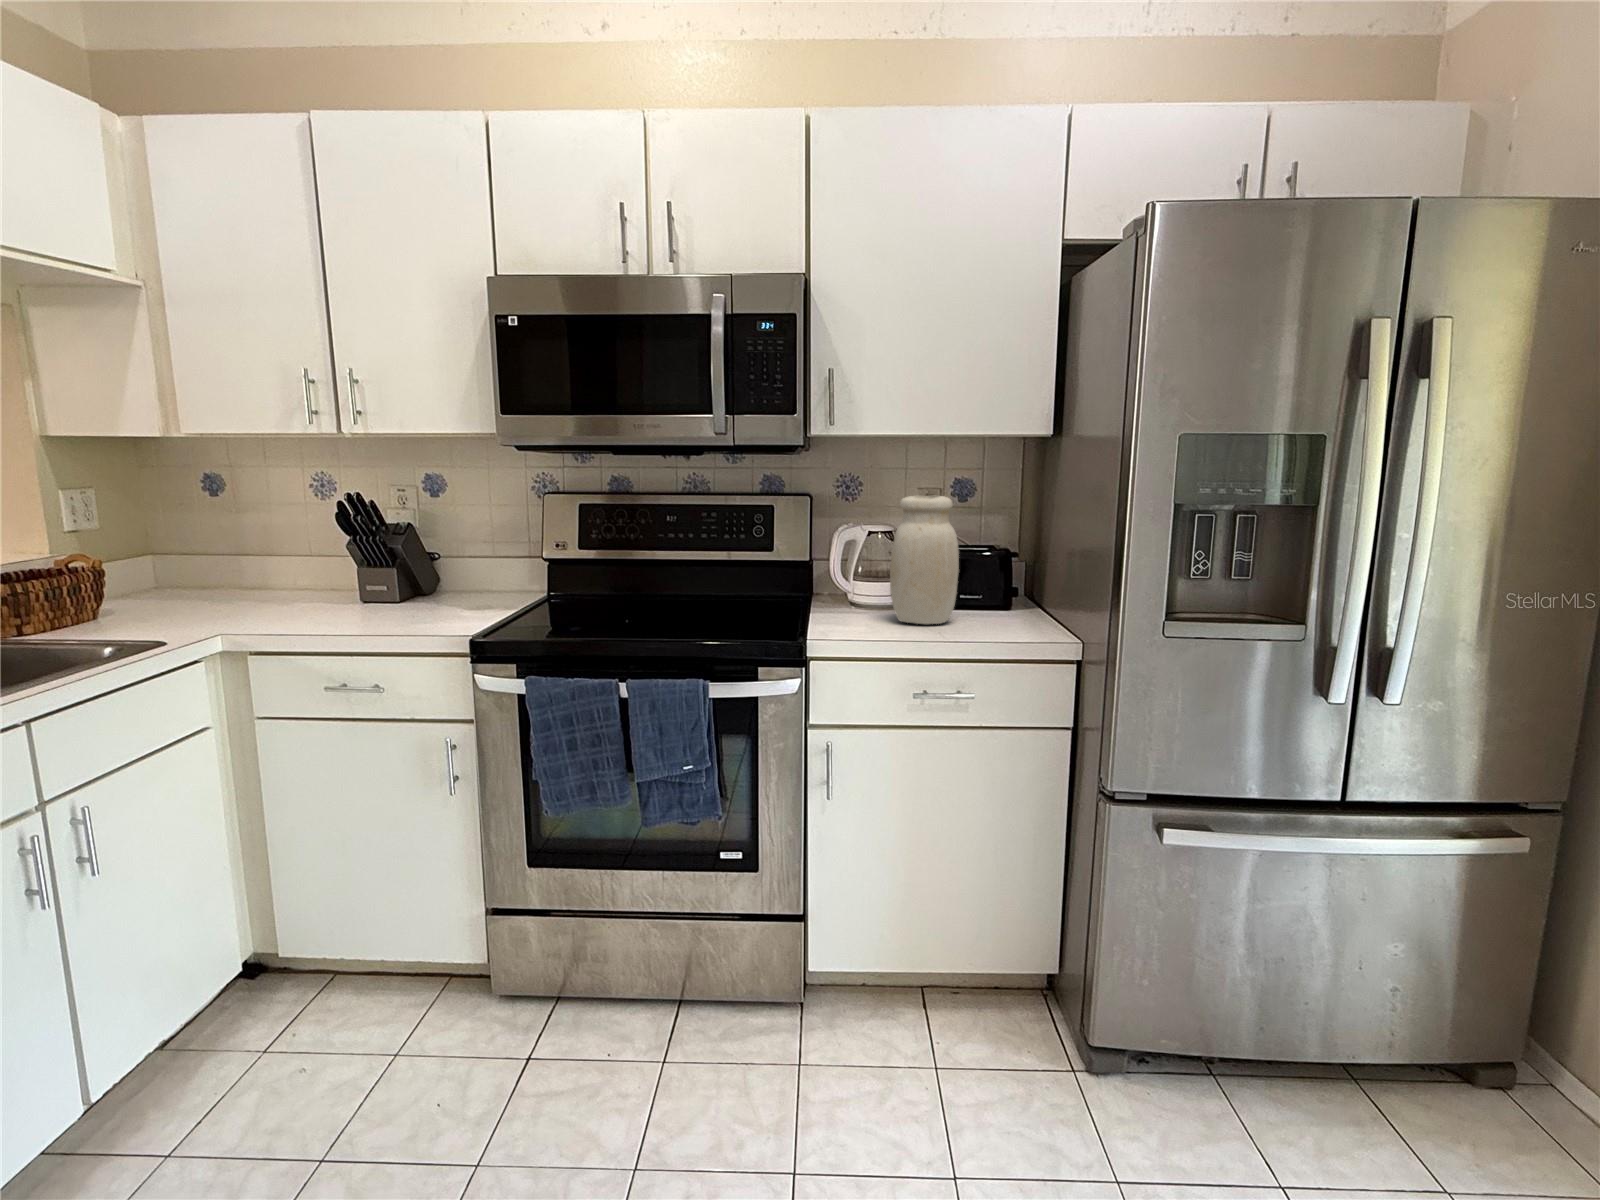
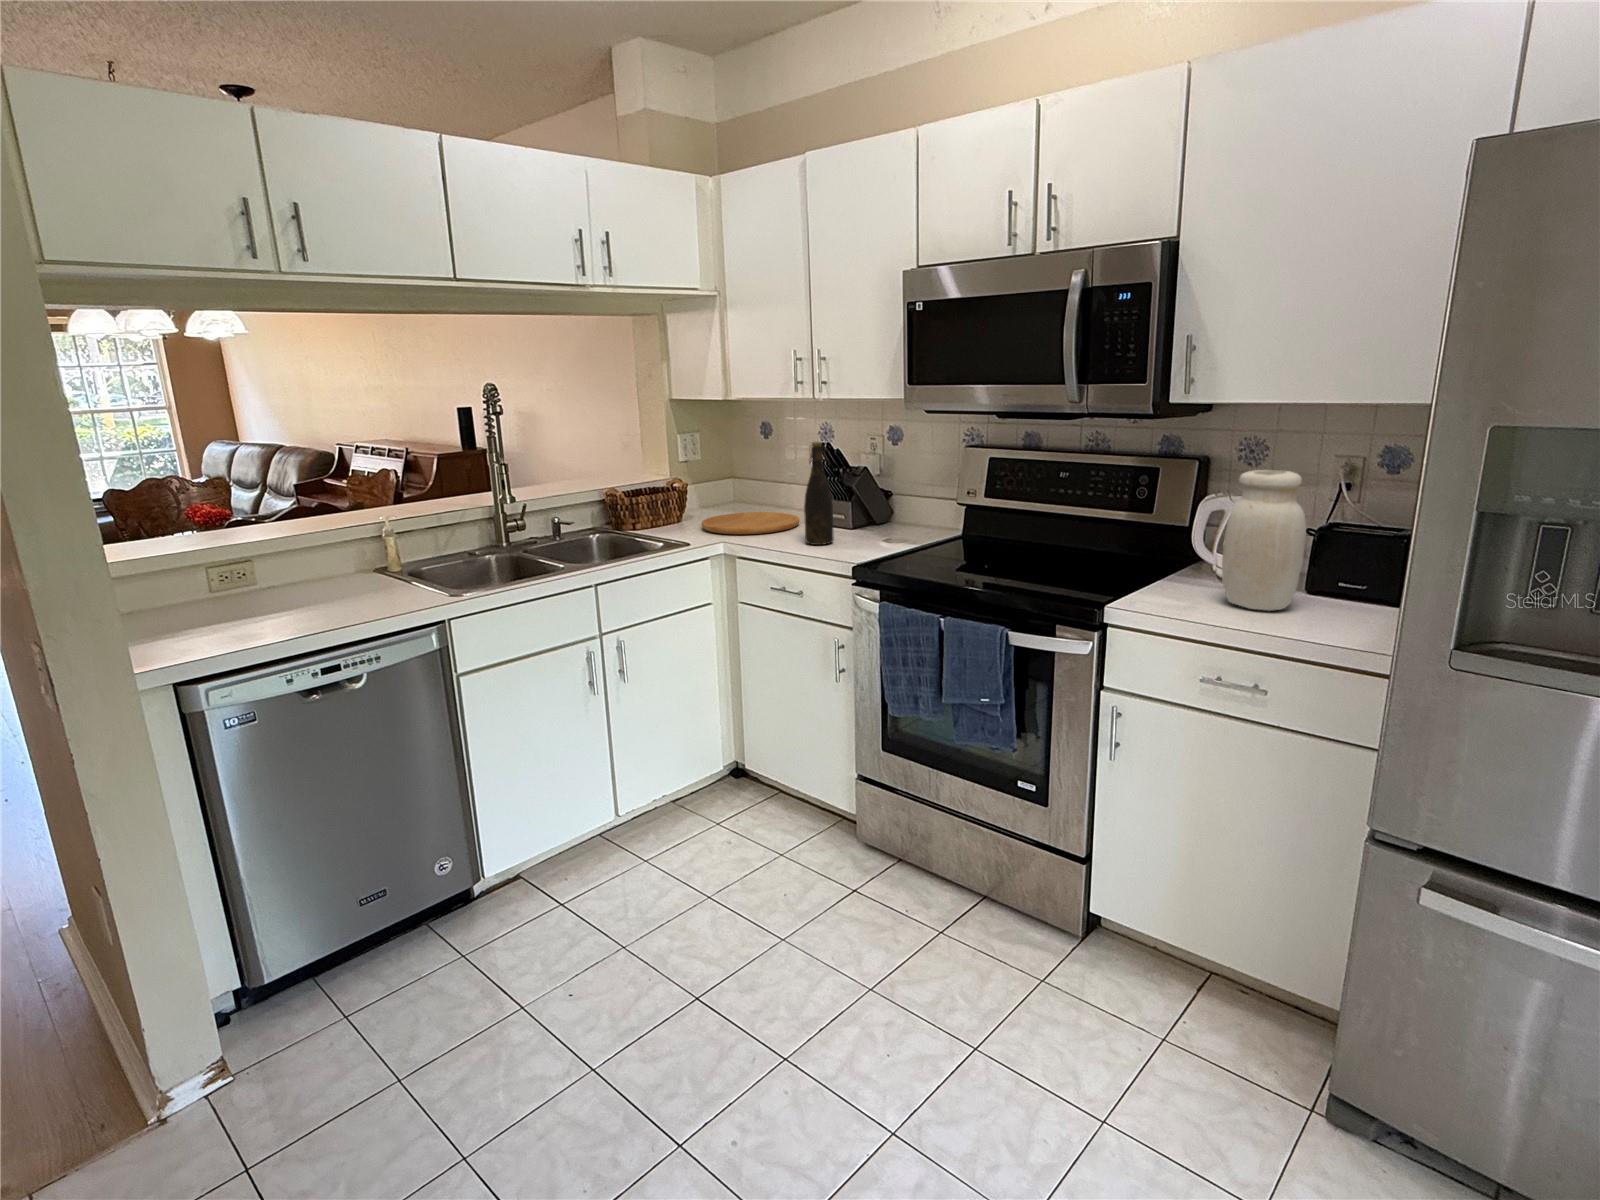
bottle: none [355,487,400,623] -> present [804,442,834,545]
cutting board: none [150,592,314,625] -> present [702,512,799,534]

